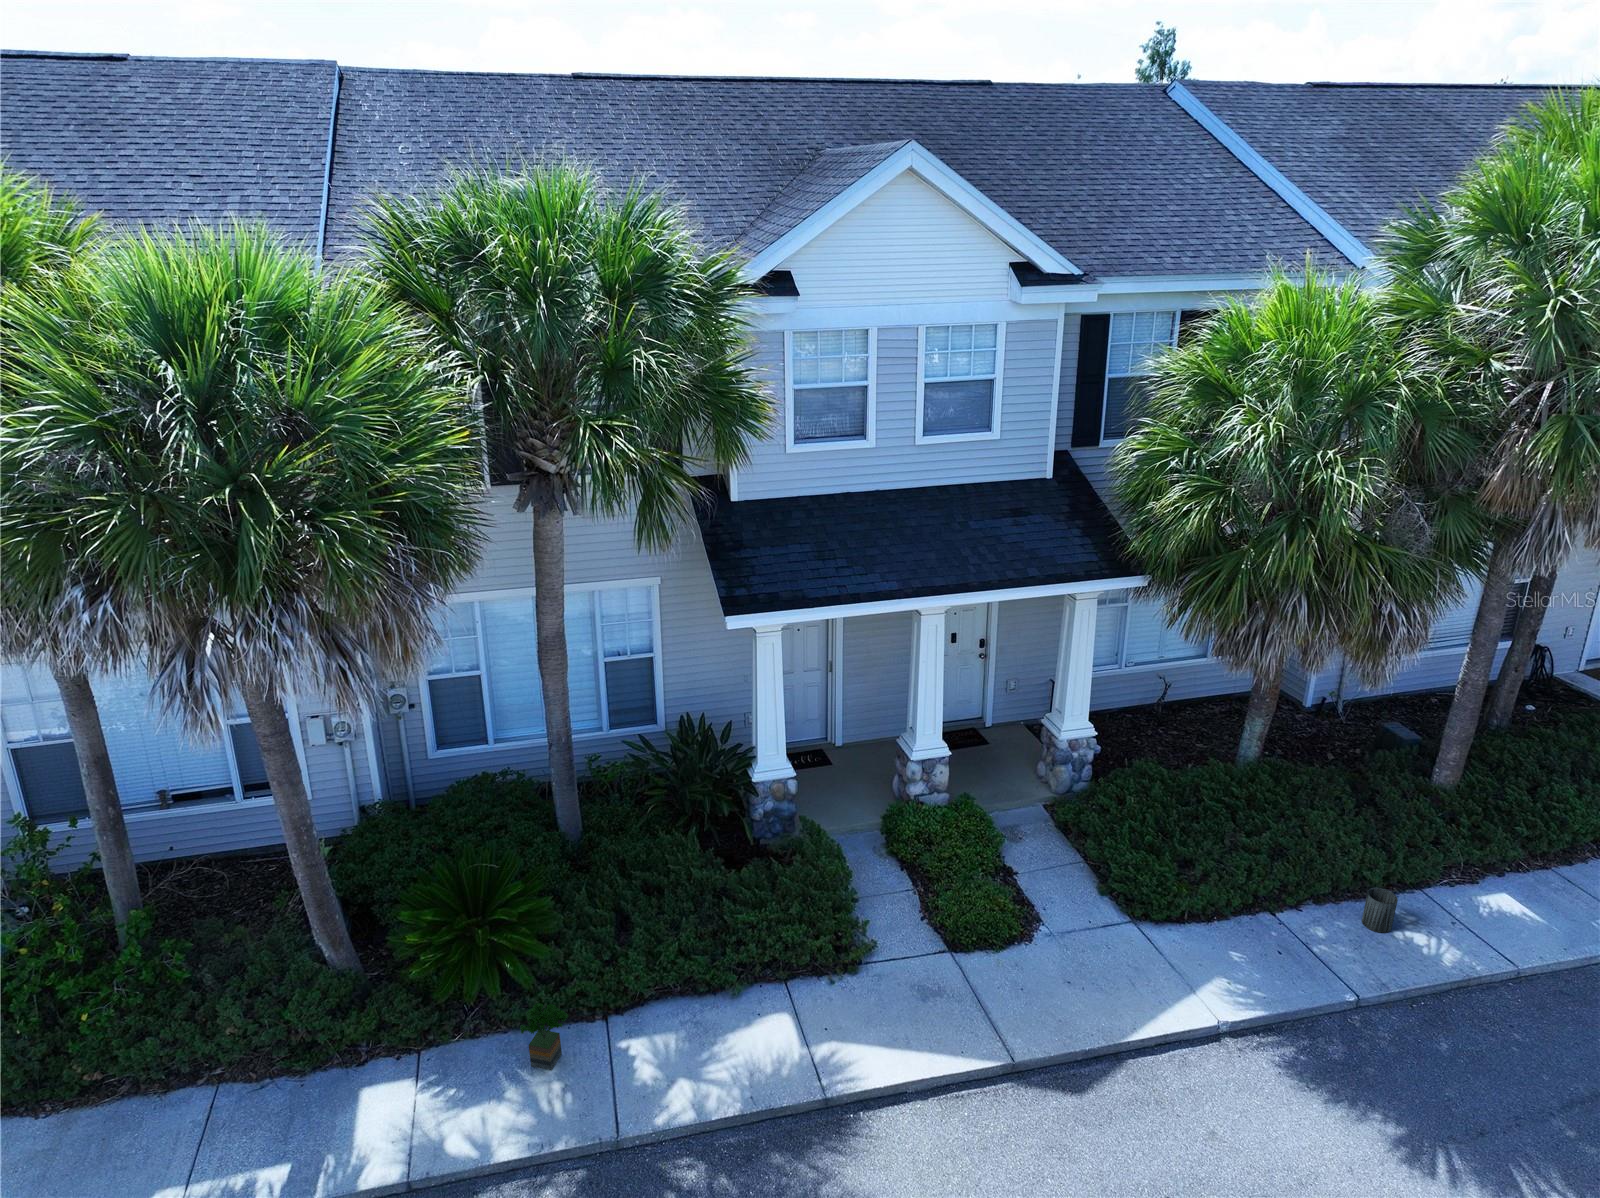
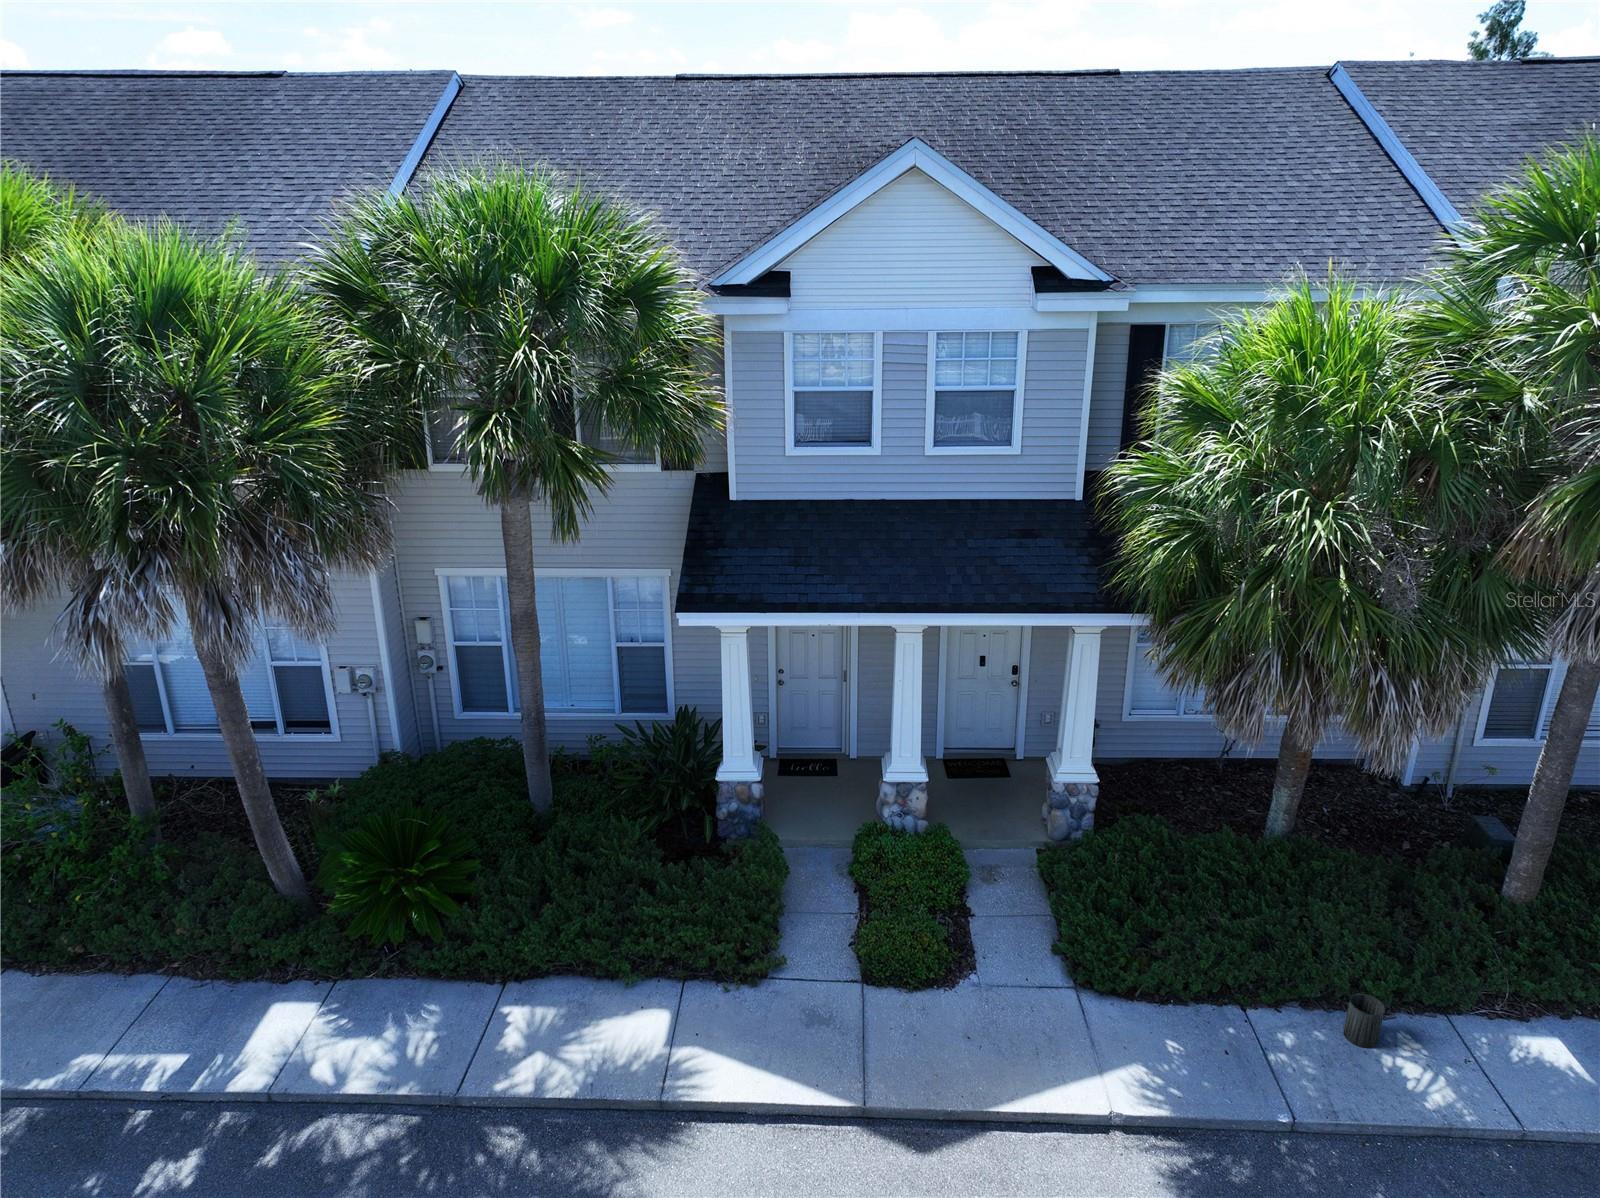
potted tree: present [520,1003,568,1071] -> none [403,957,452,1023]

